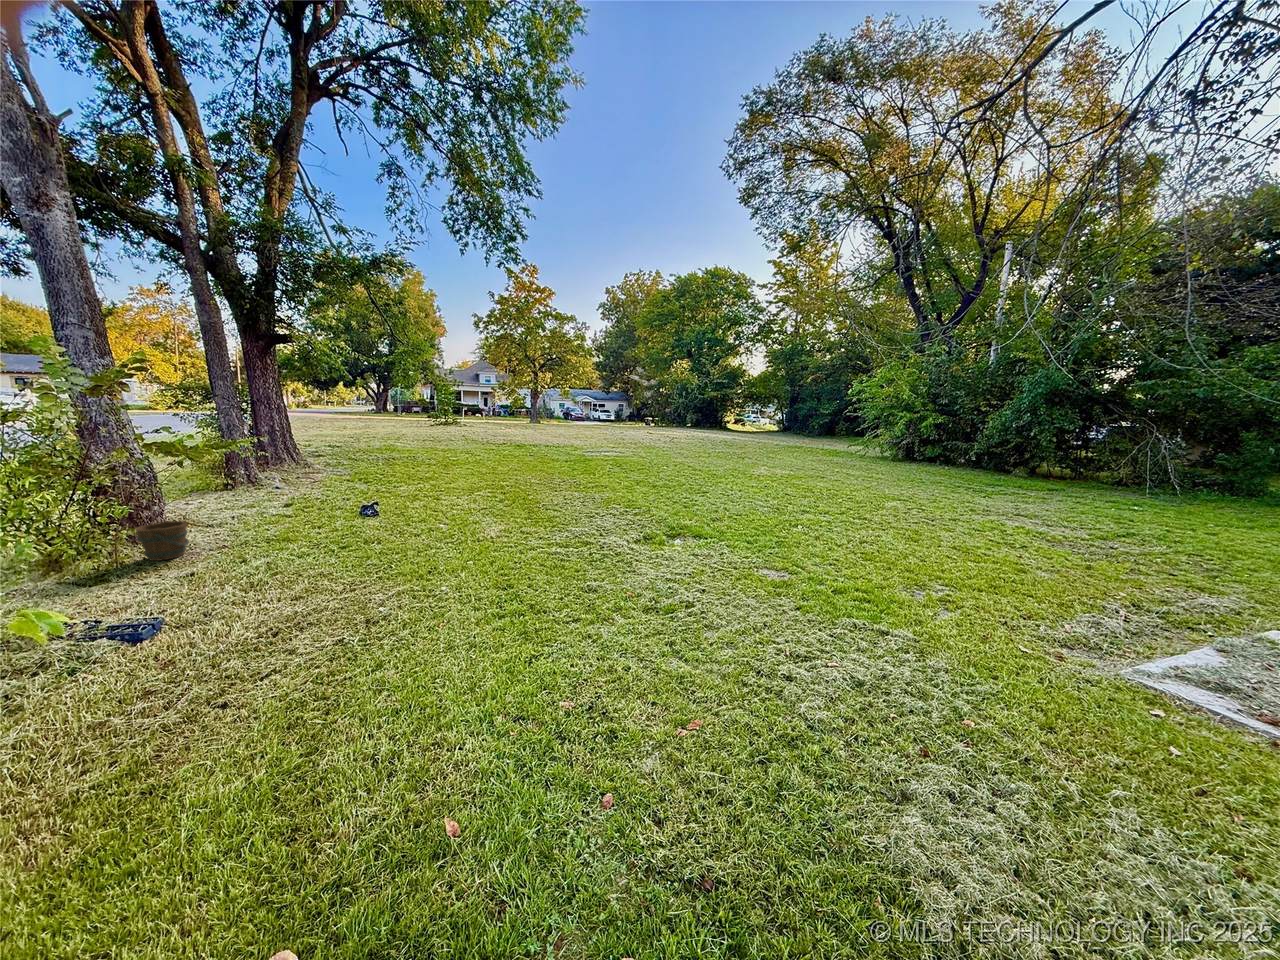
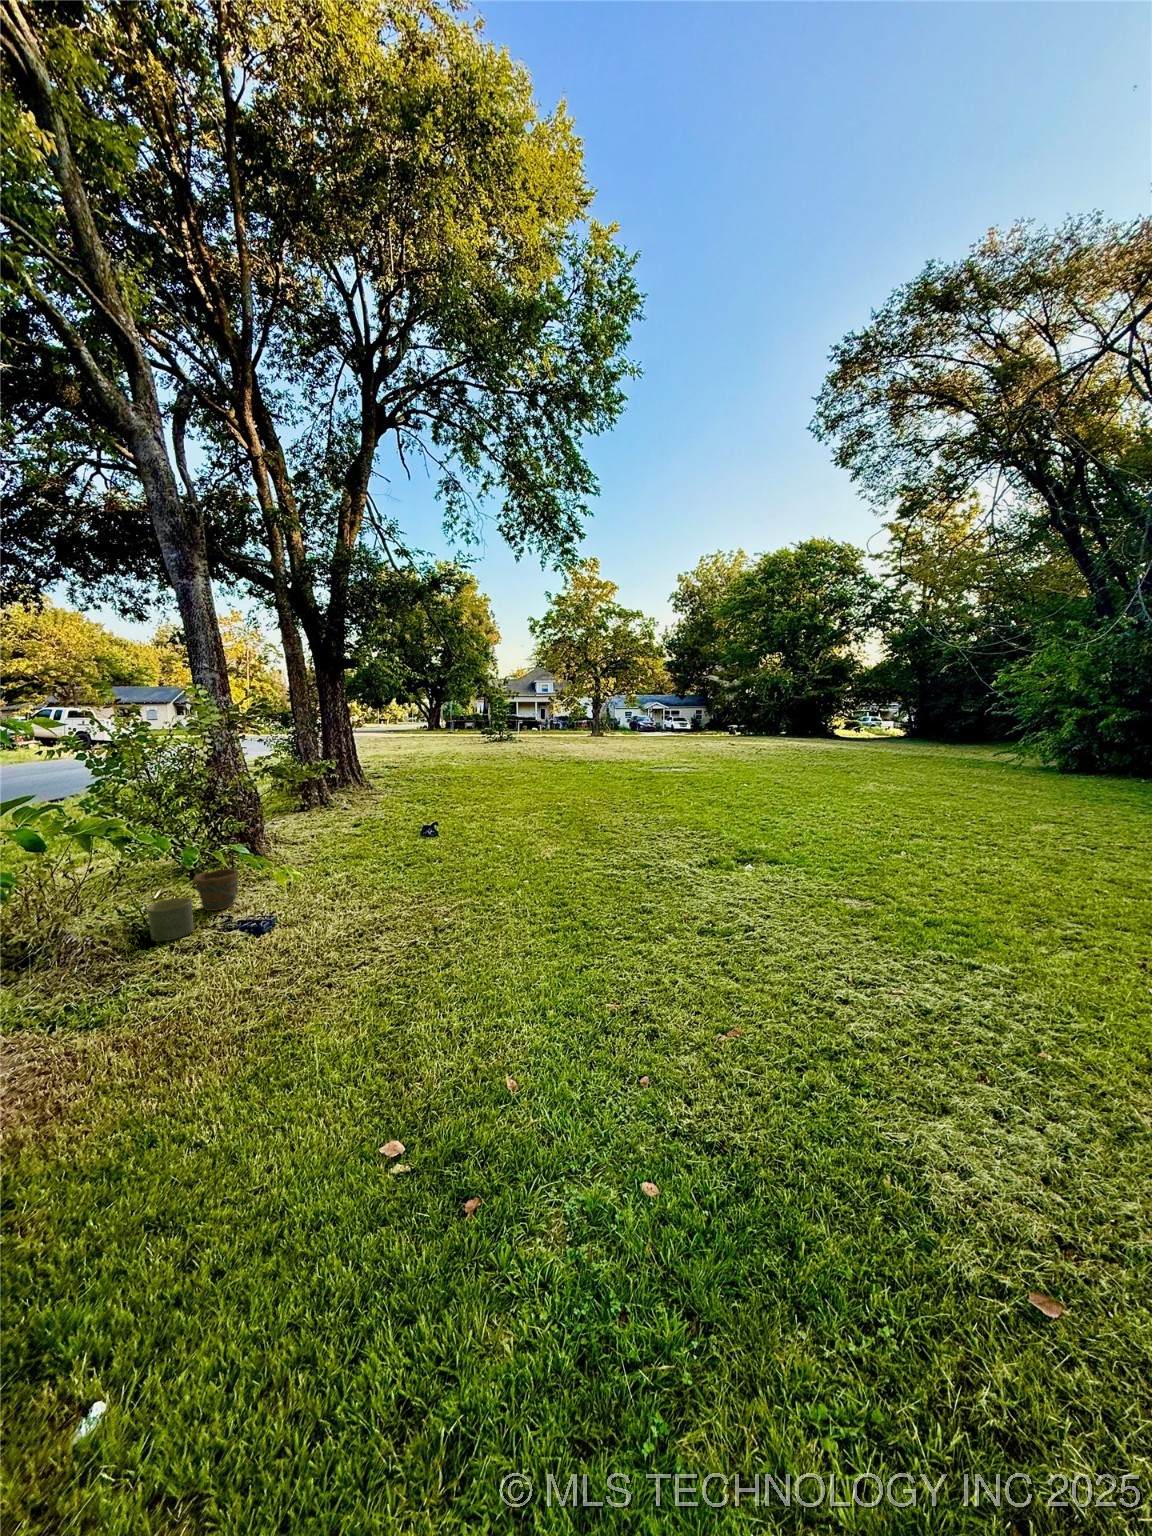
planter: none [85,545,143,586] -> present [147,897,194,941]

